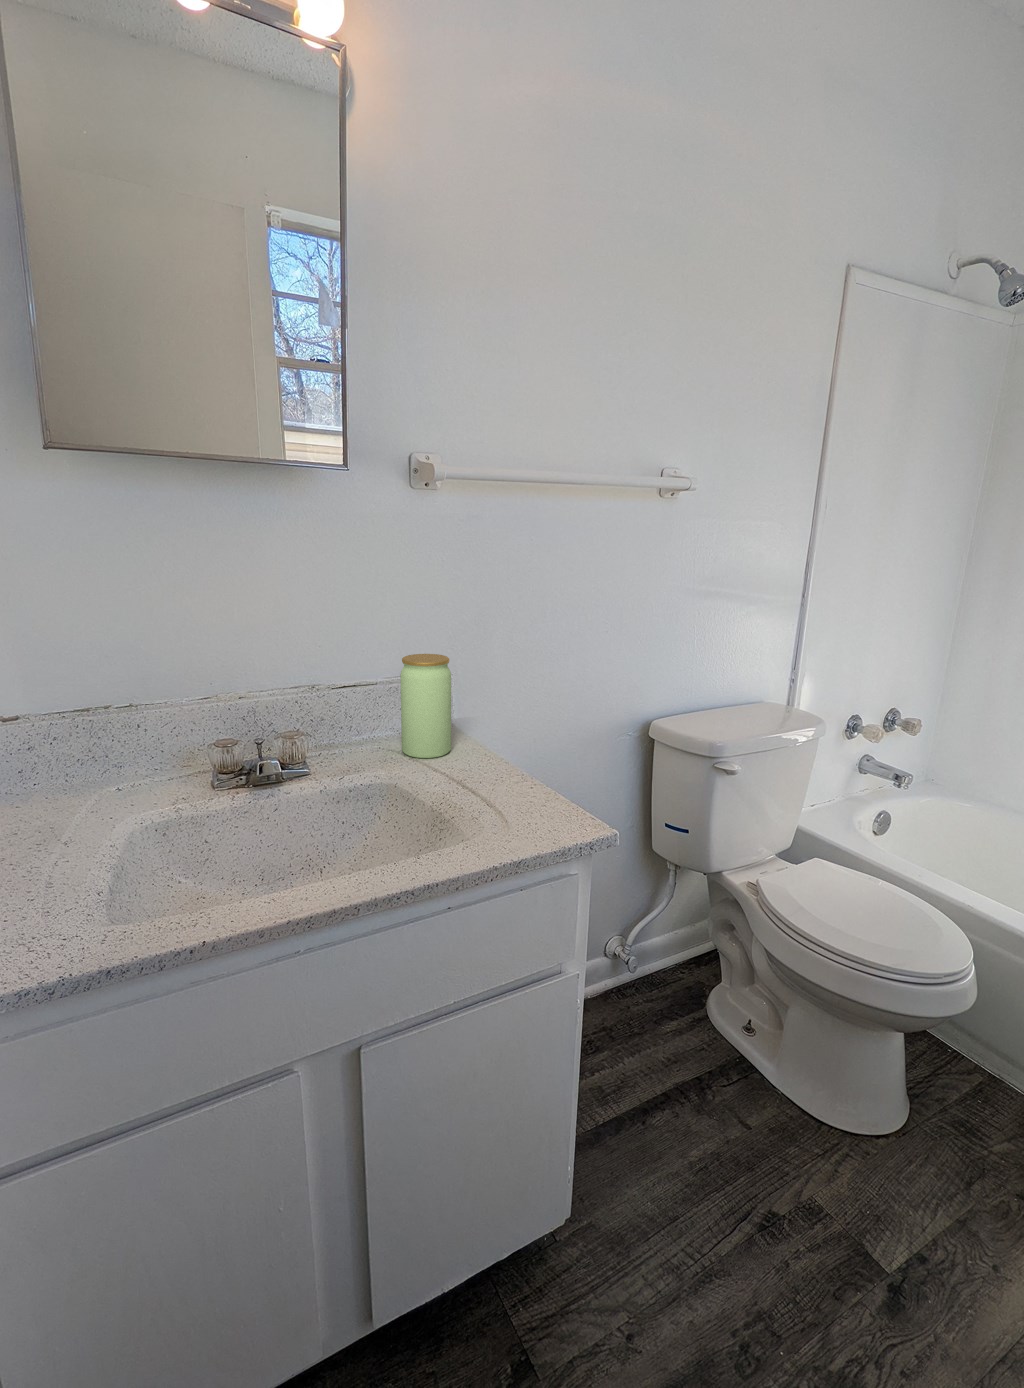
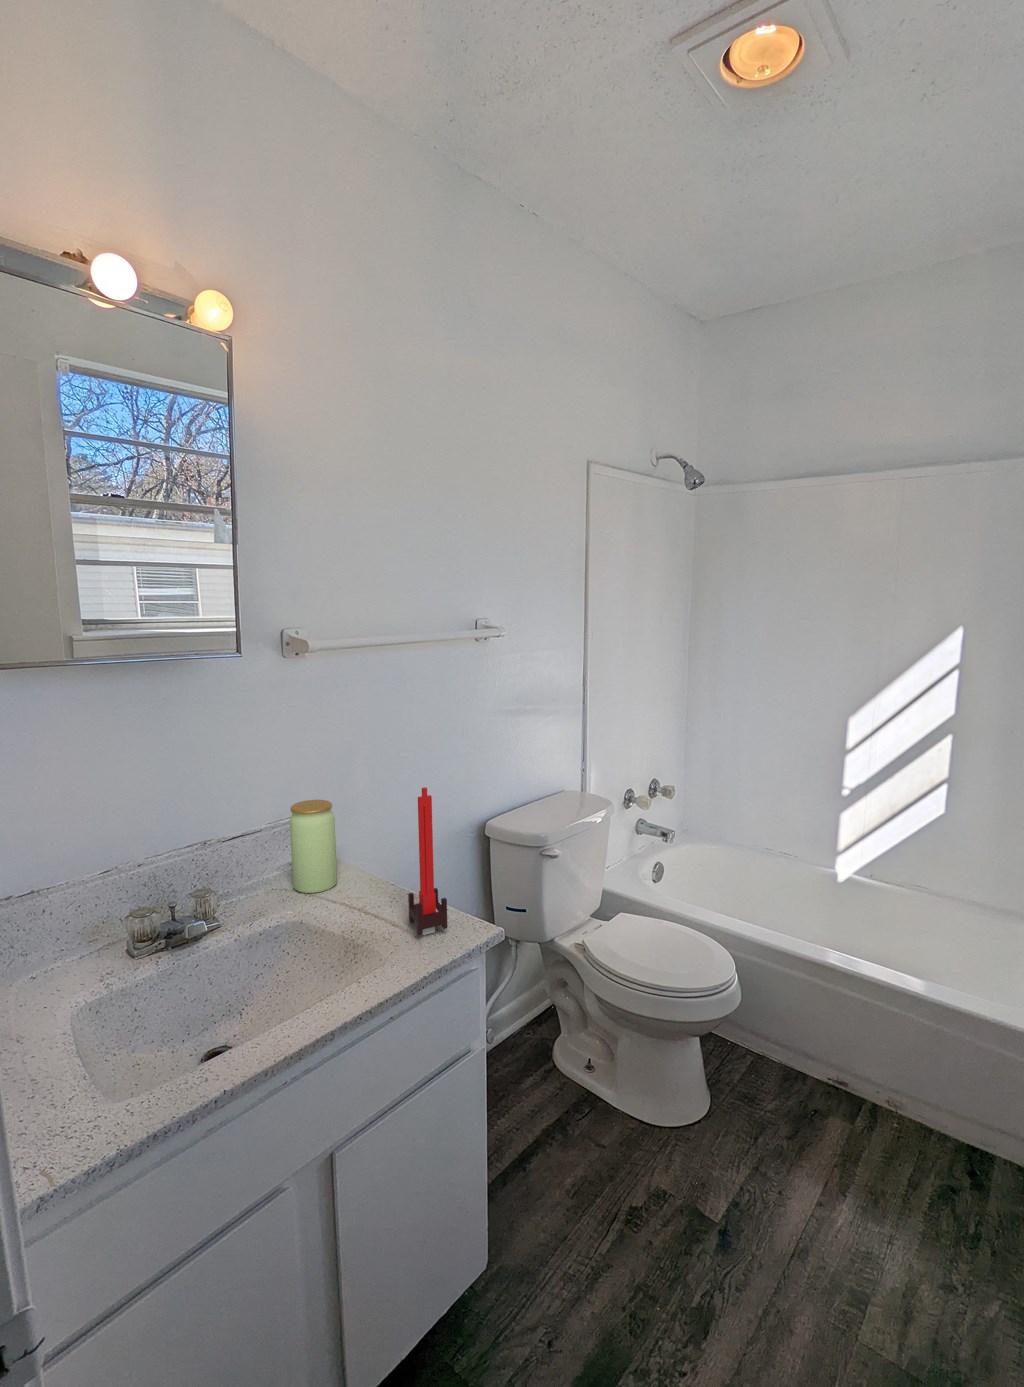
candle: none [504,632,548,821] -> present [408,787,447,935]

